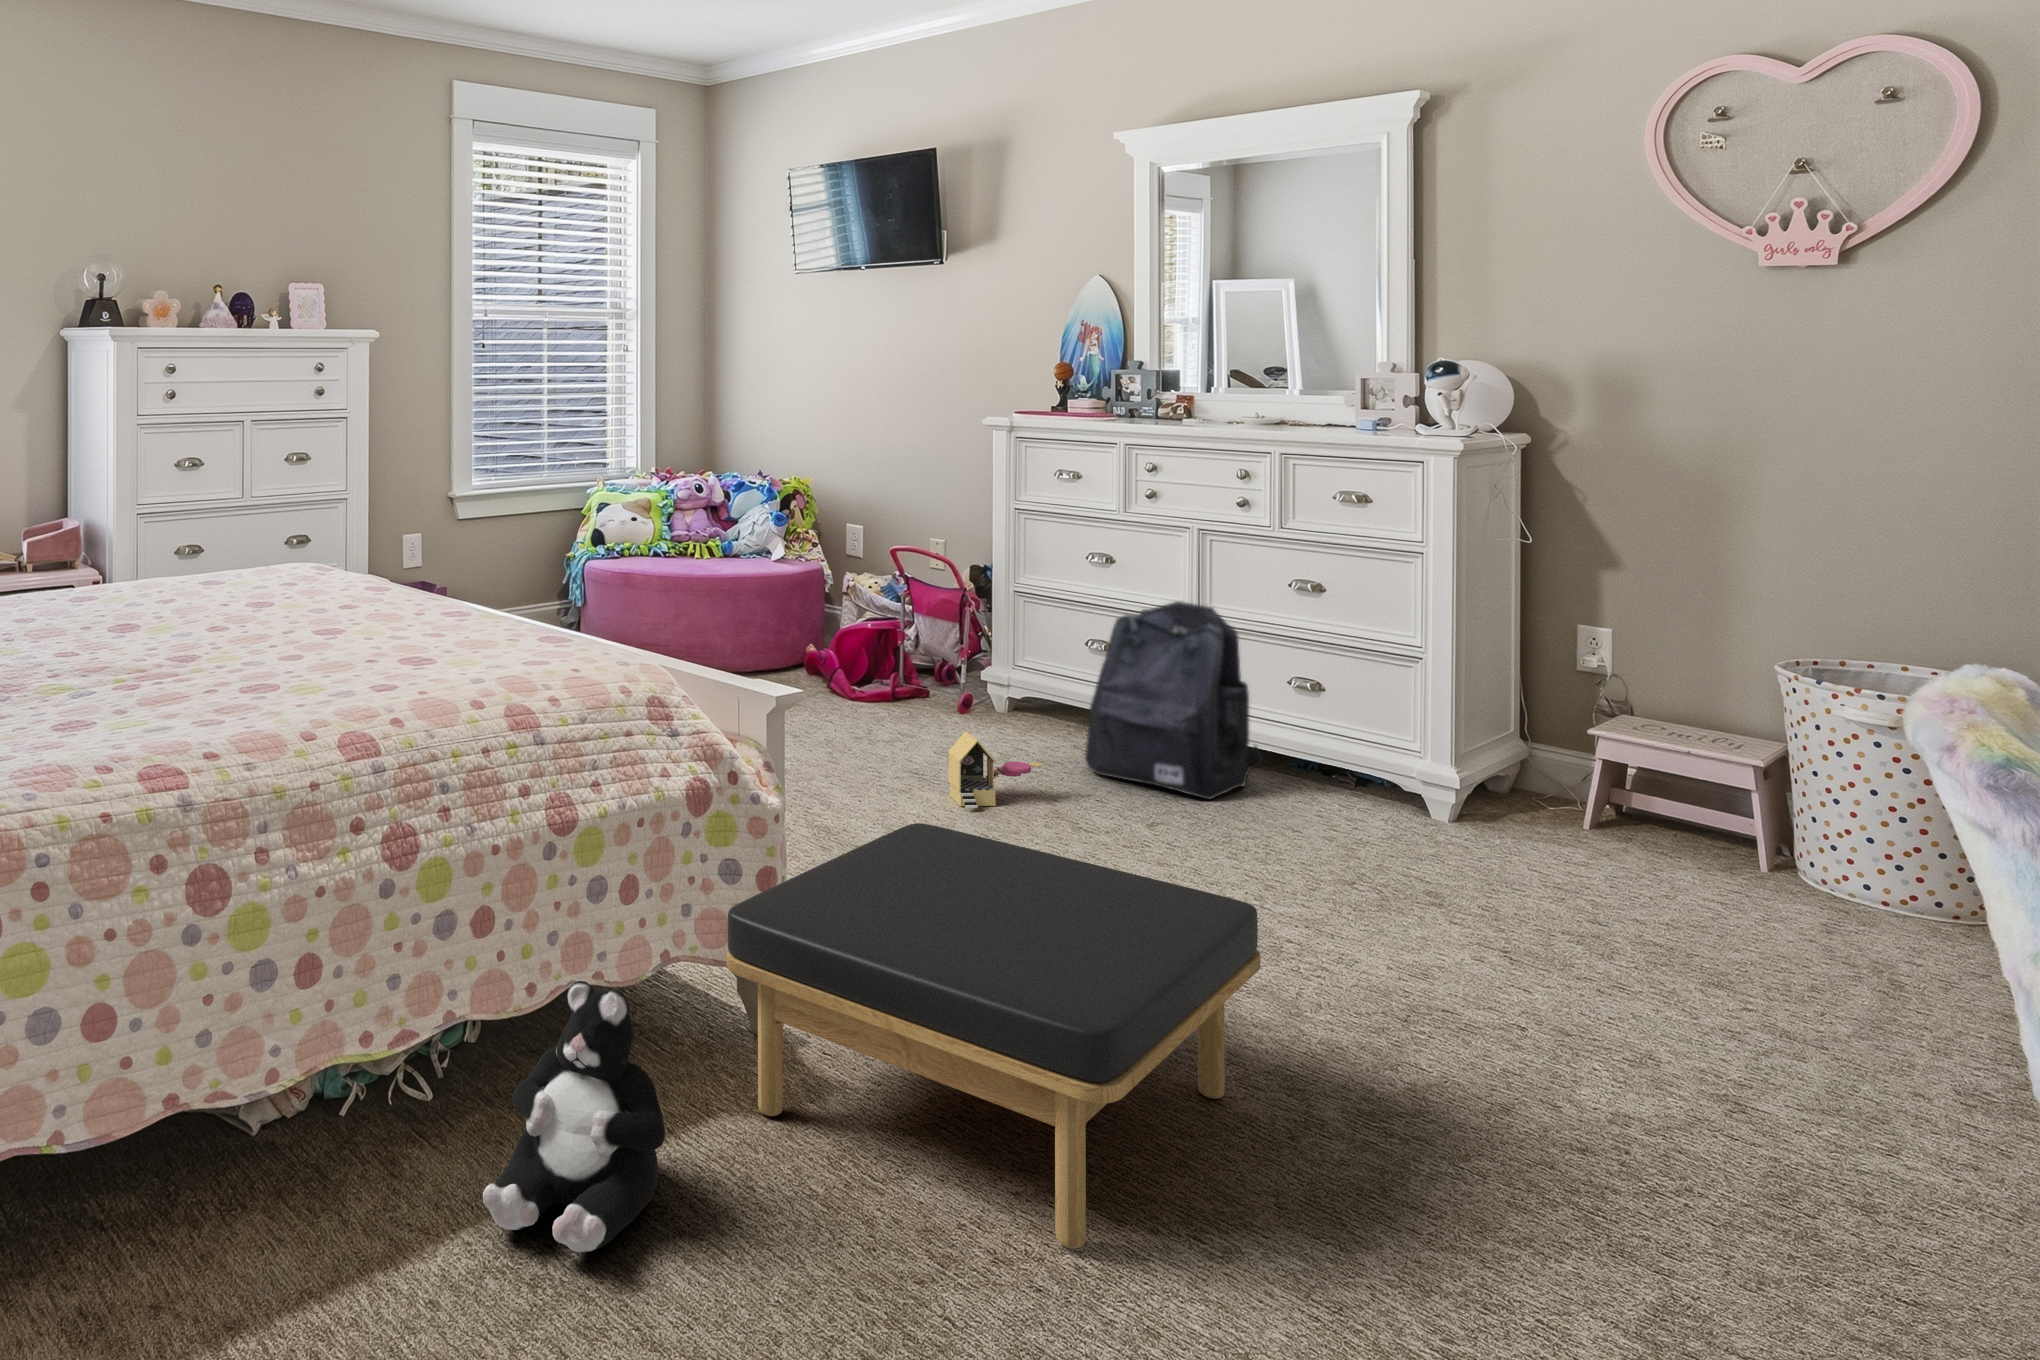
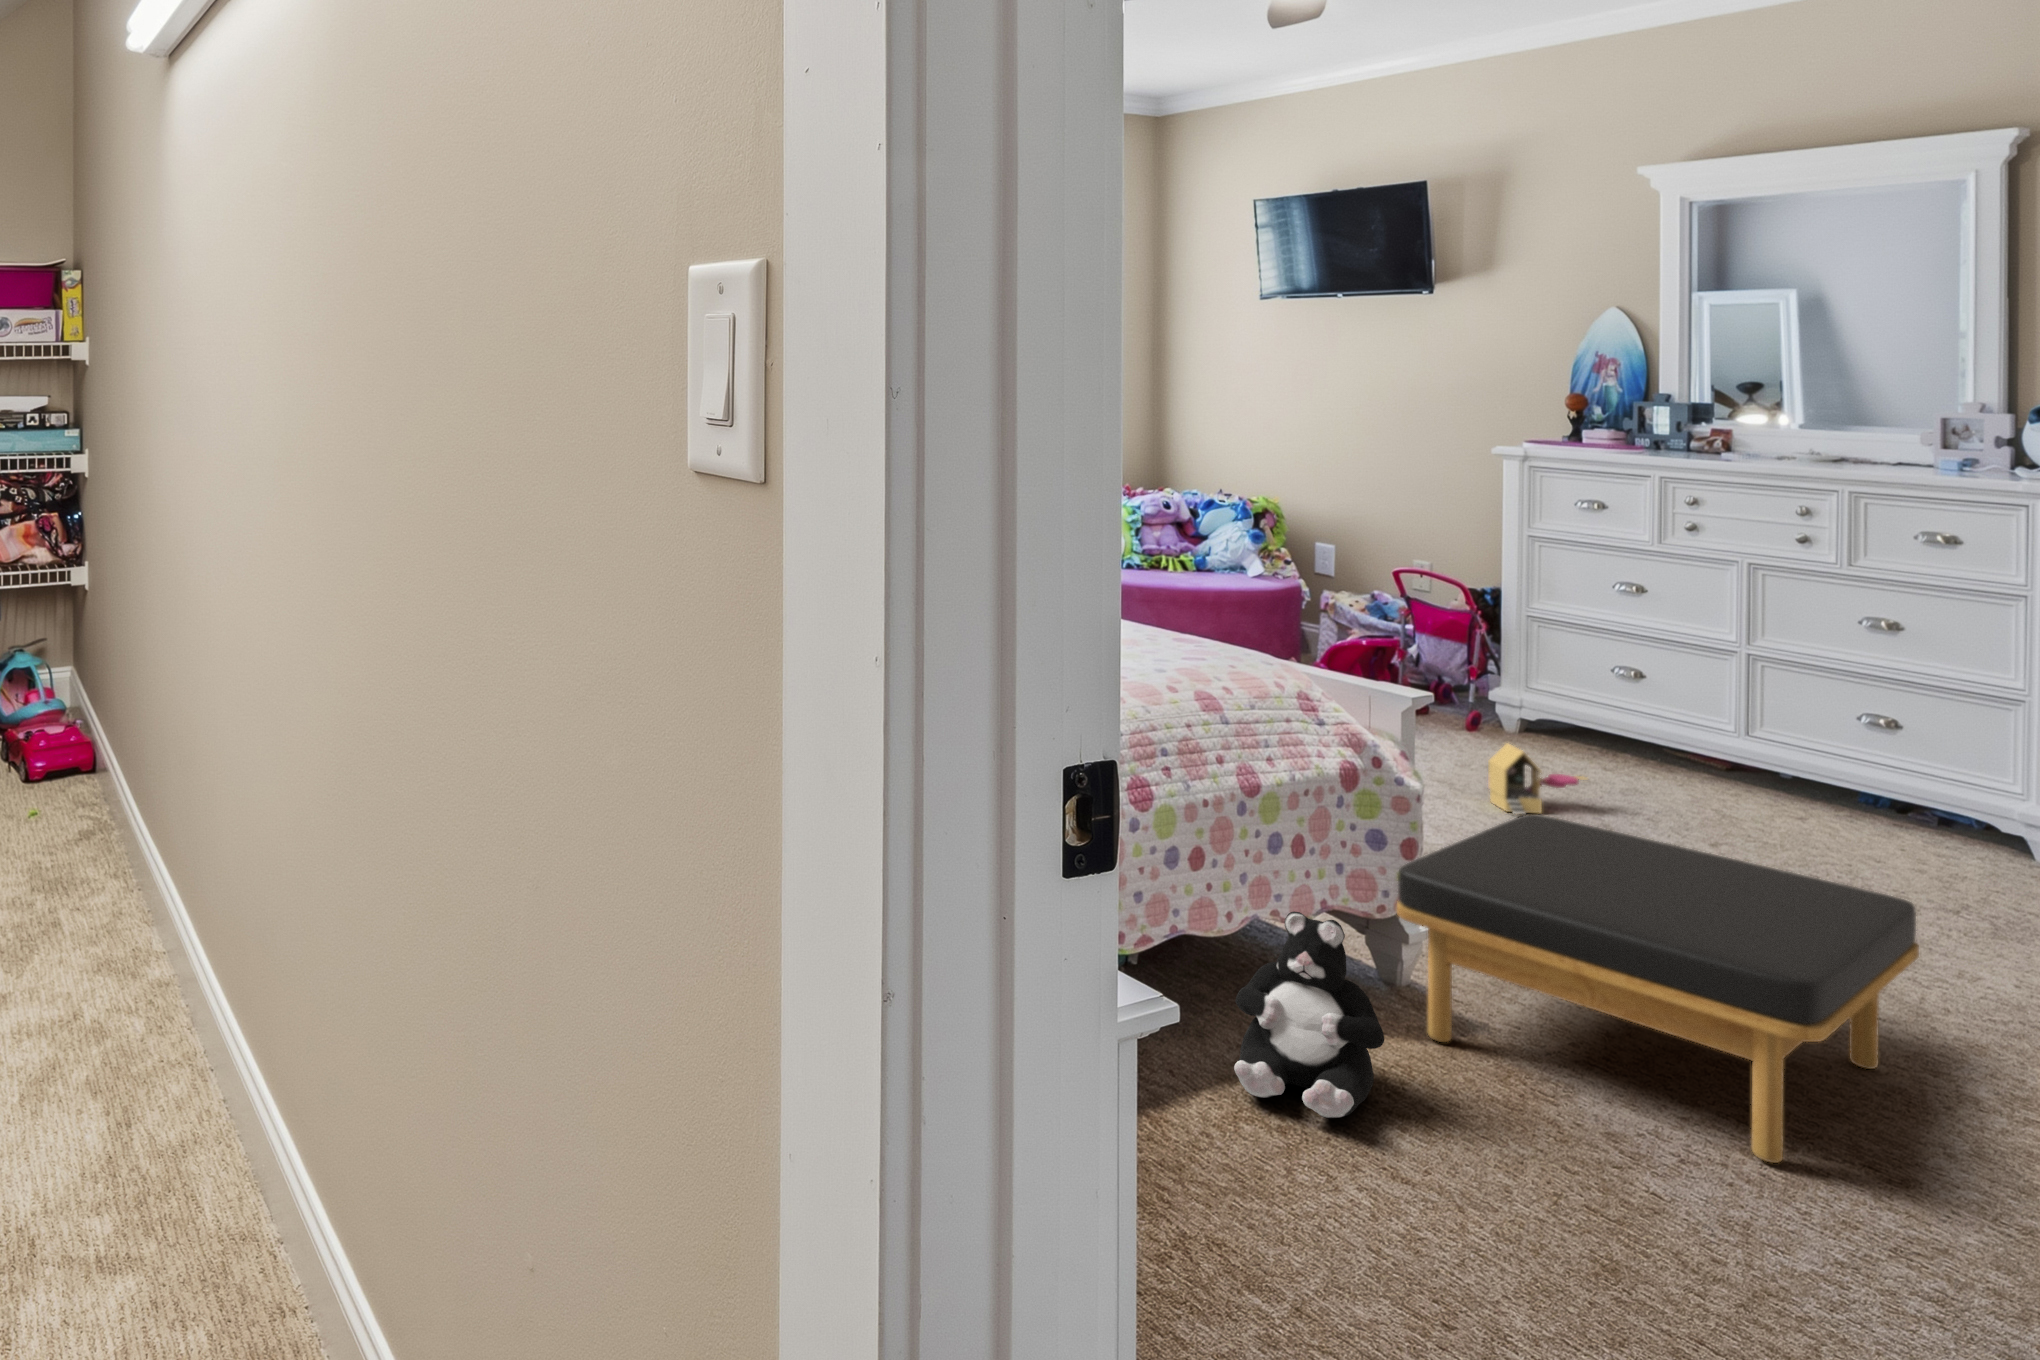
backpack: present [1085,601,1262,799] -> none [1624,630,1825,823]

